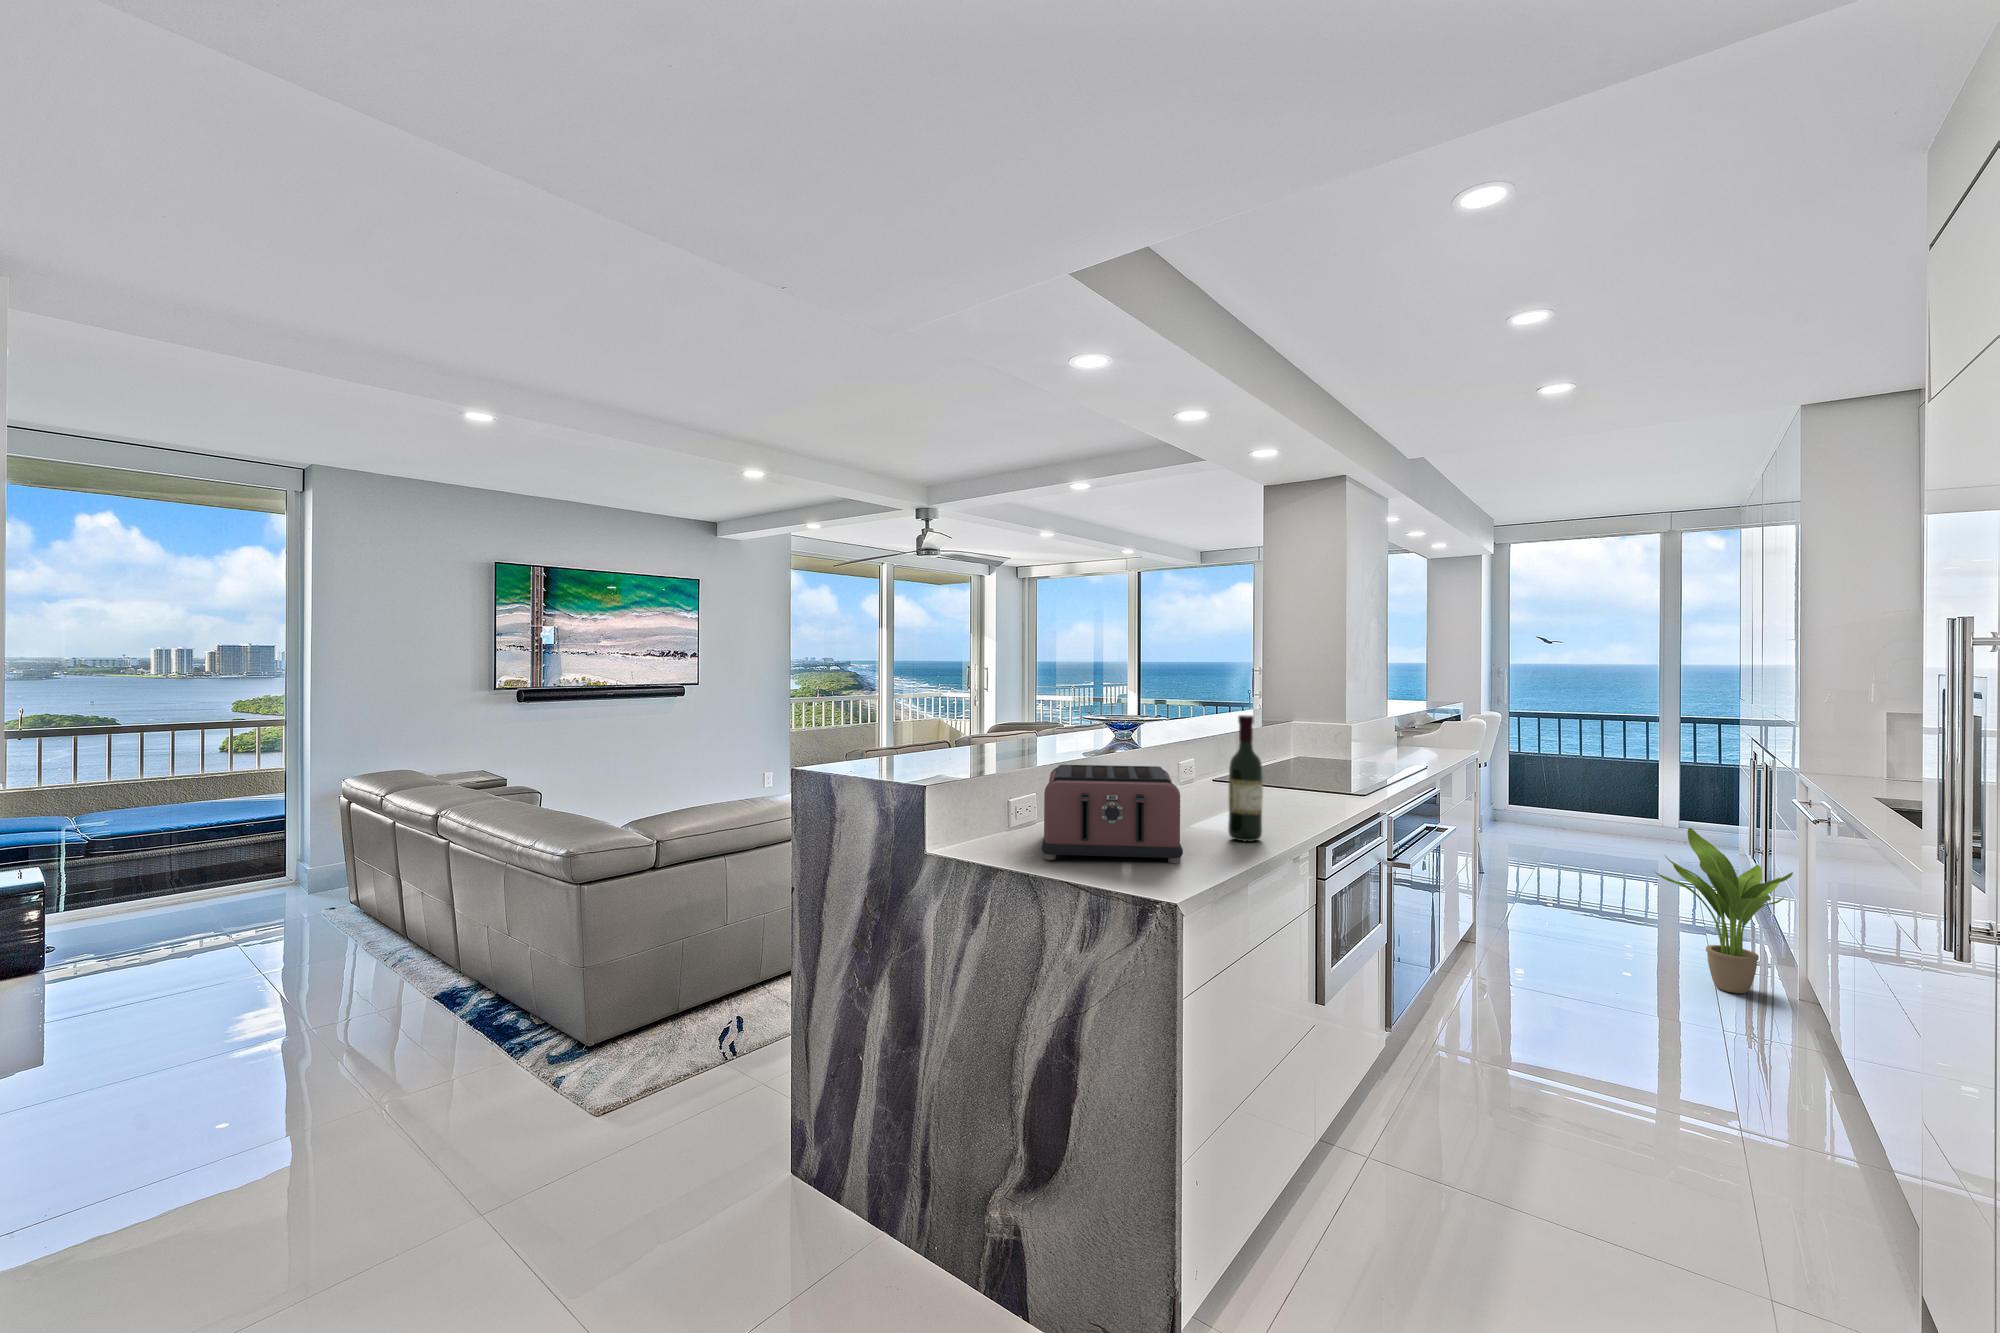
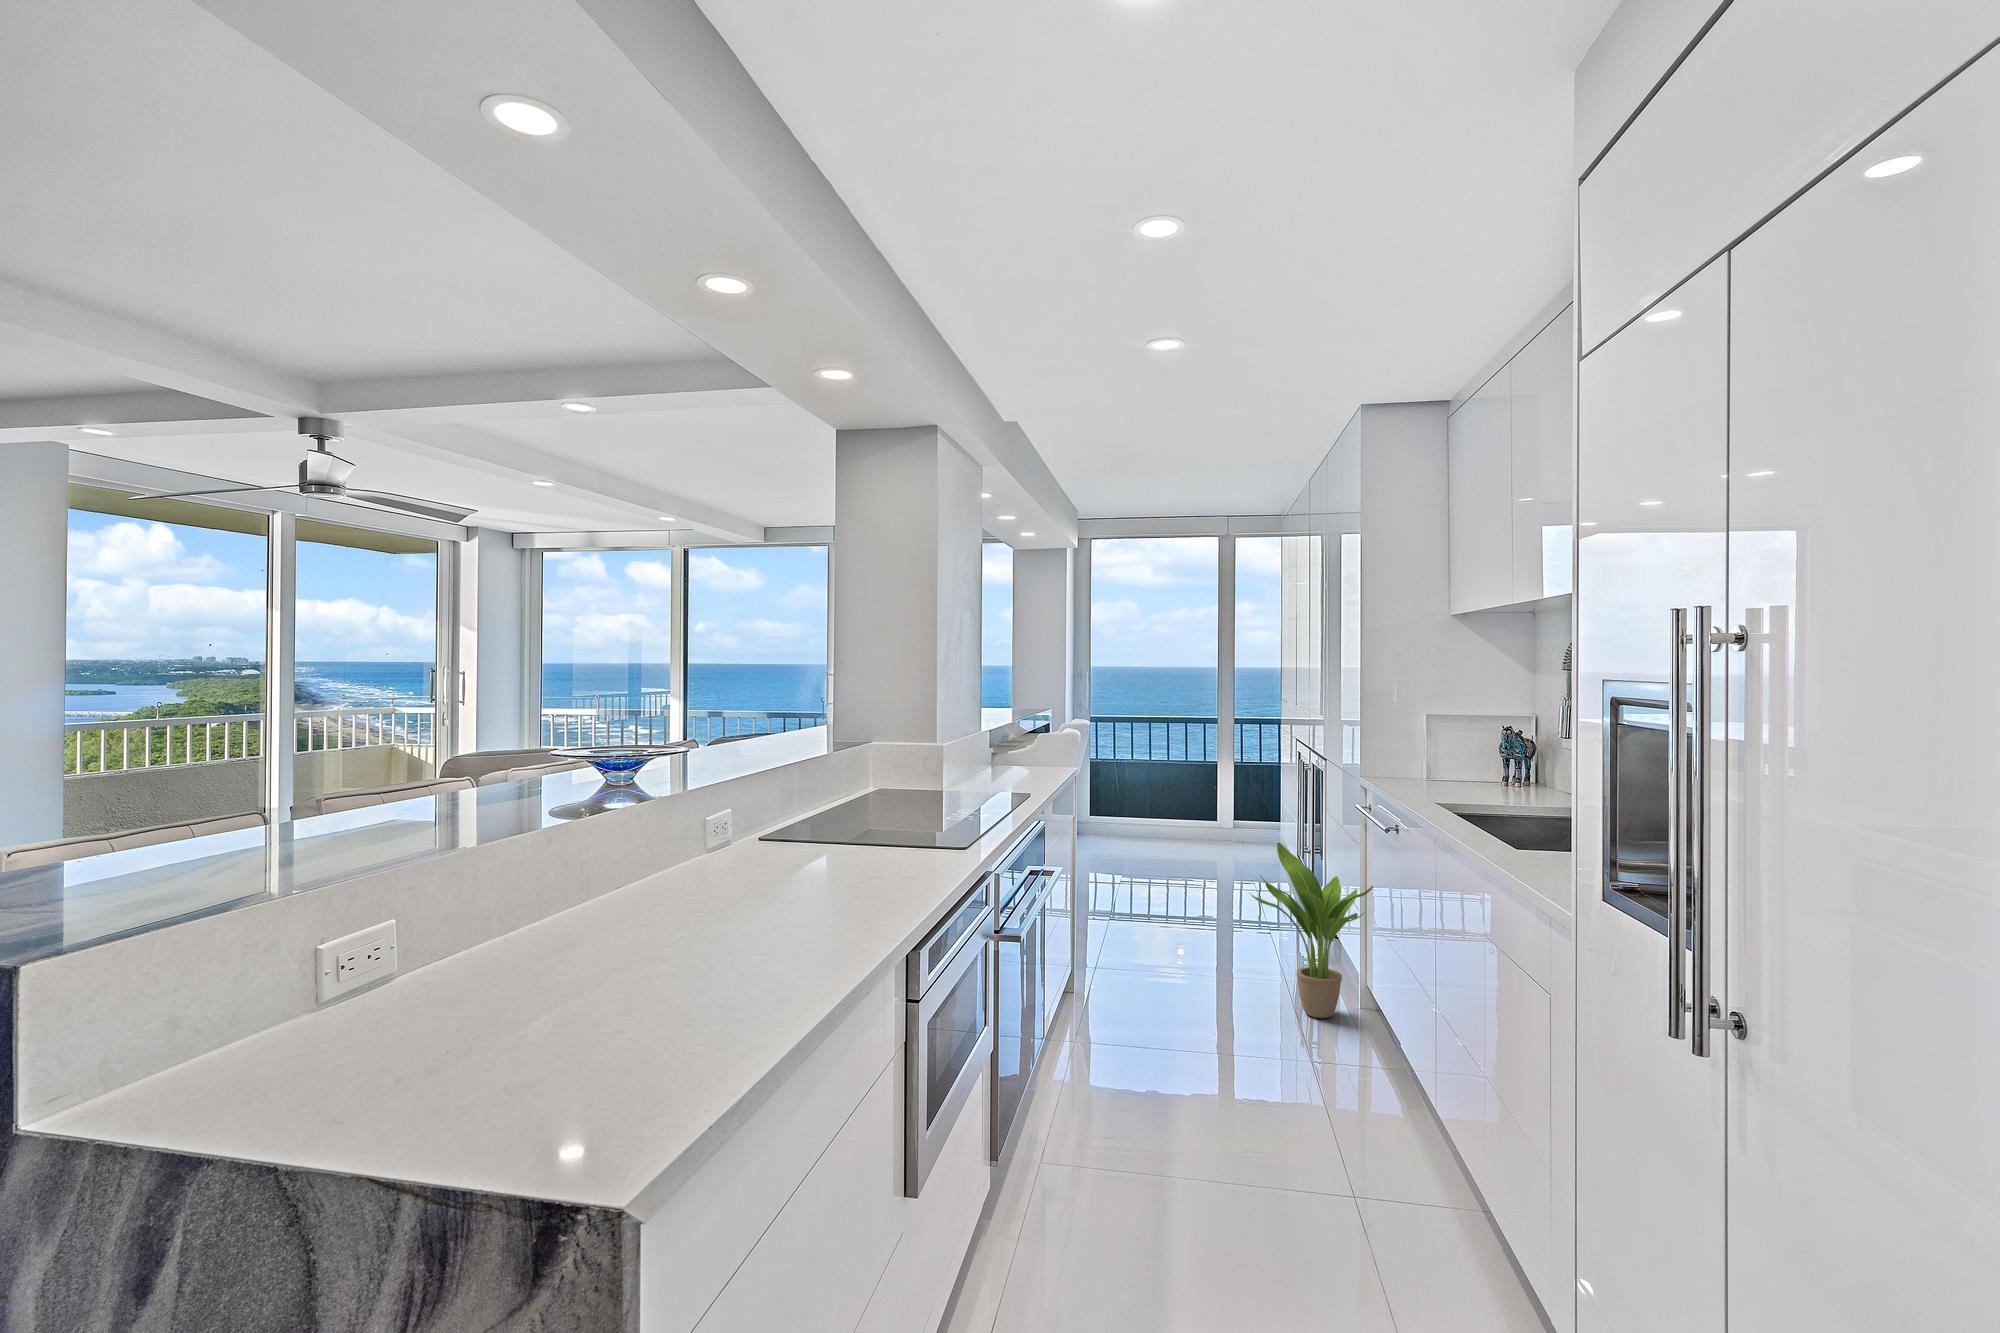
wine bottle: present [1228,715,1263,841] -> none [764,753,821,972]
toaster: present [1042,765,1183,863] -> none [349,852,669,1091]

